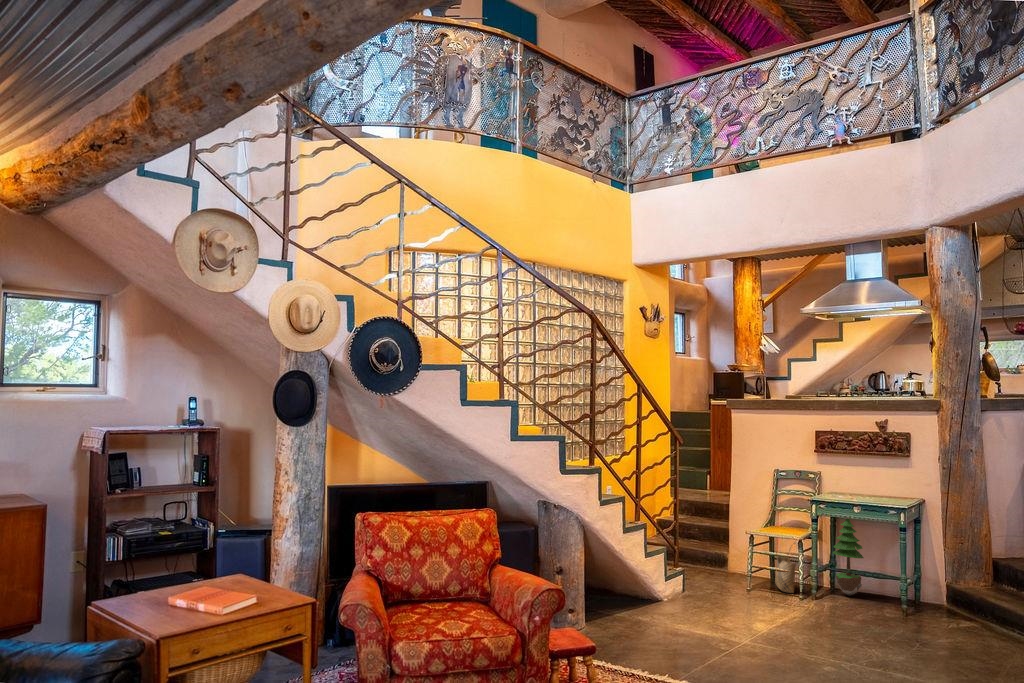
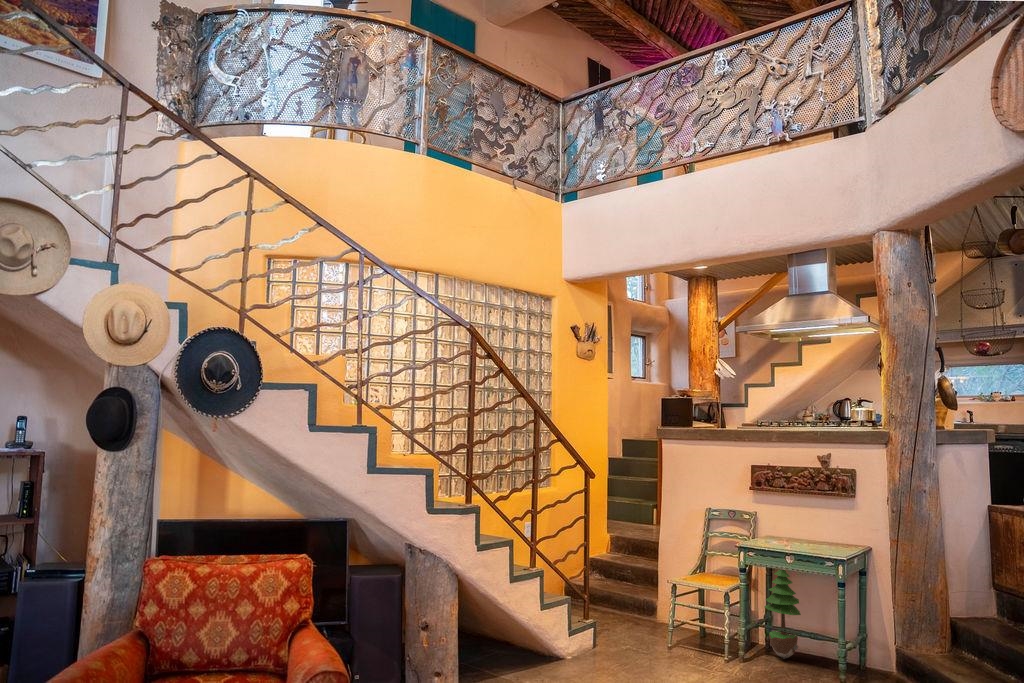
woven basket: present [775,556,796,593] -> none [699,590,725,653]

